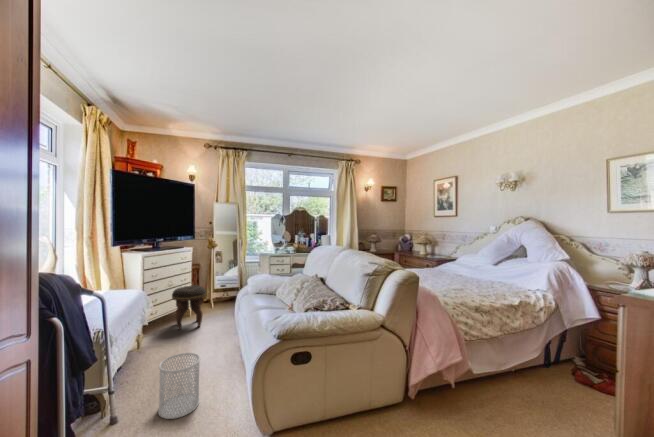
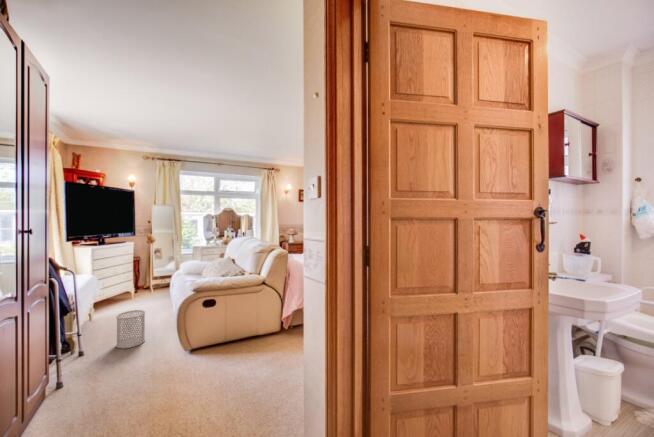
footstool: present [172,285,206,330] -> none [117,273,147,308]

